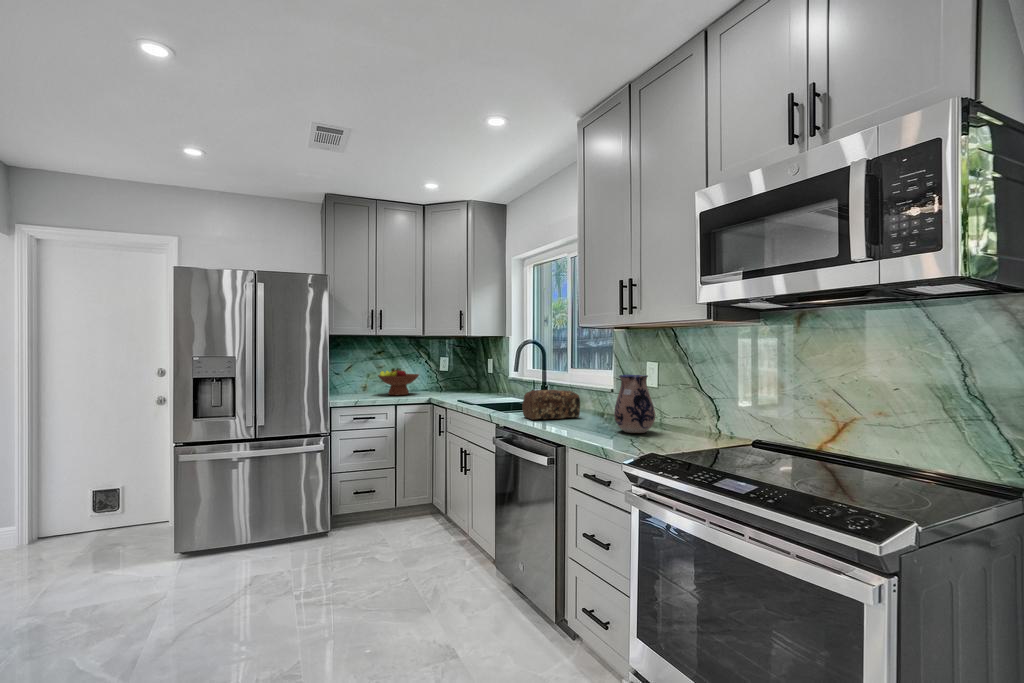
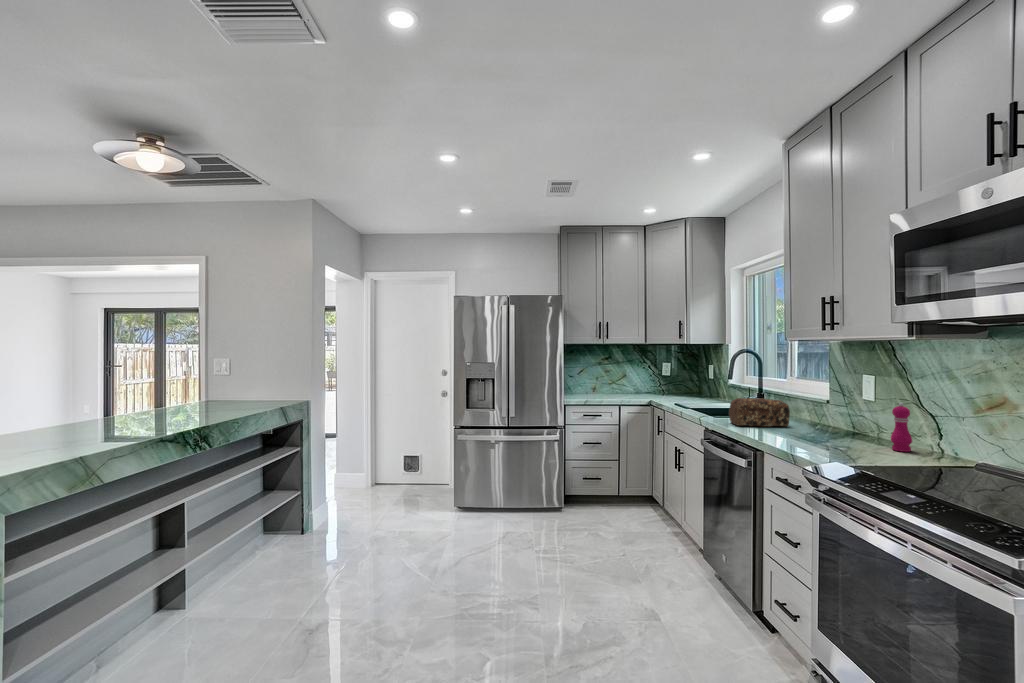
fruit bowl: present [378,368,419,395] -> none [603,373,640,397]
ceramic pitcher: present [614,375,655,433] -> none [817,387,864,445]
pepper mill: none [677,388,695,435] -> present [891,403,912,452]

